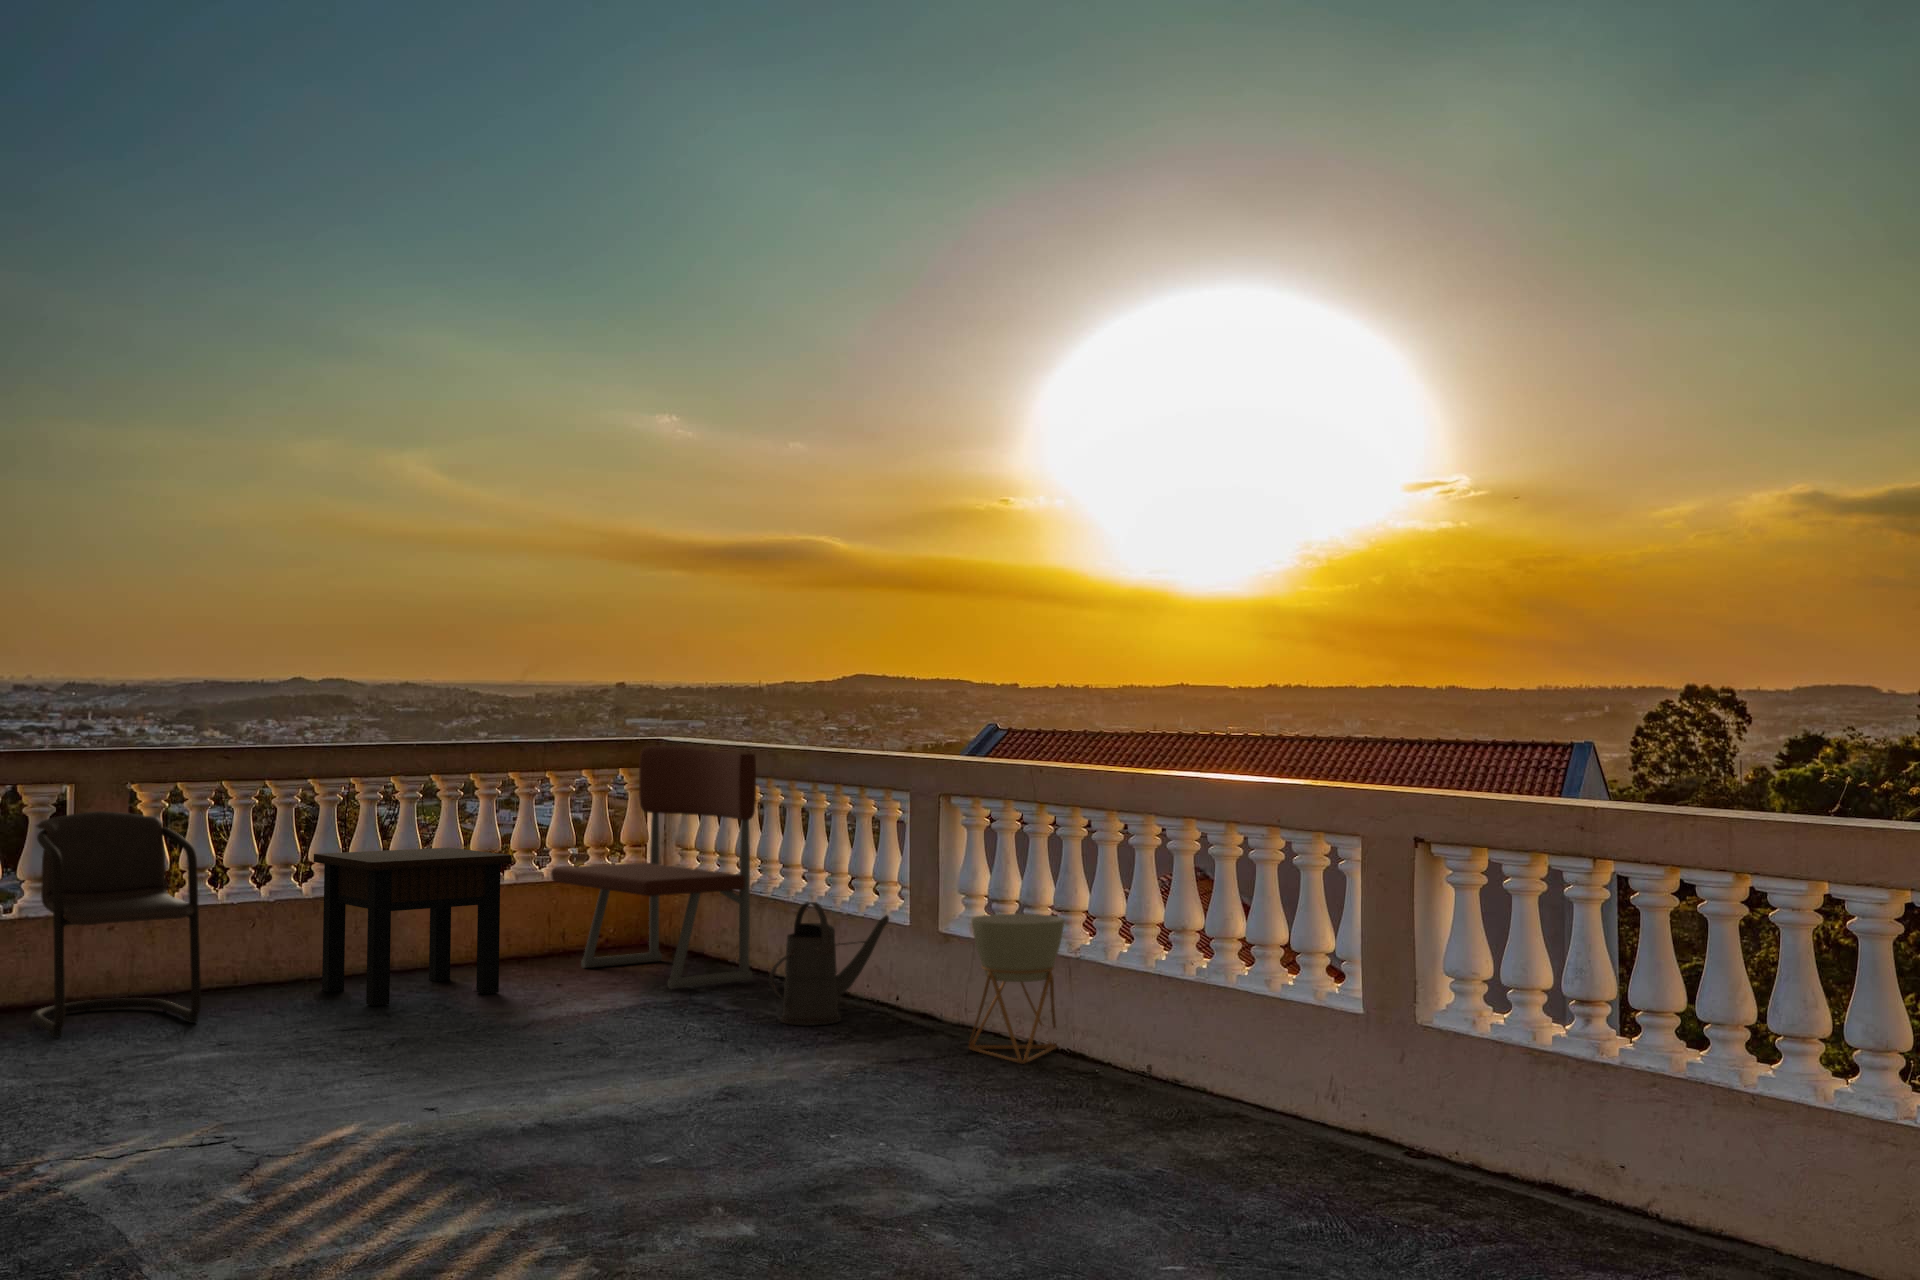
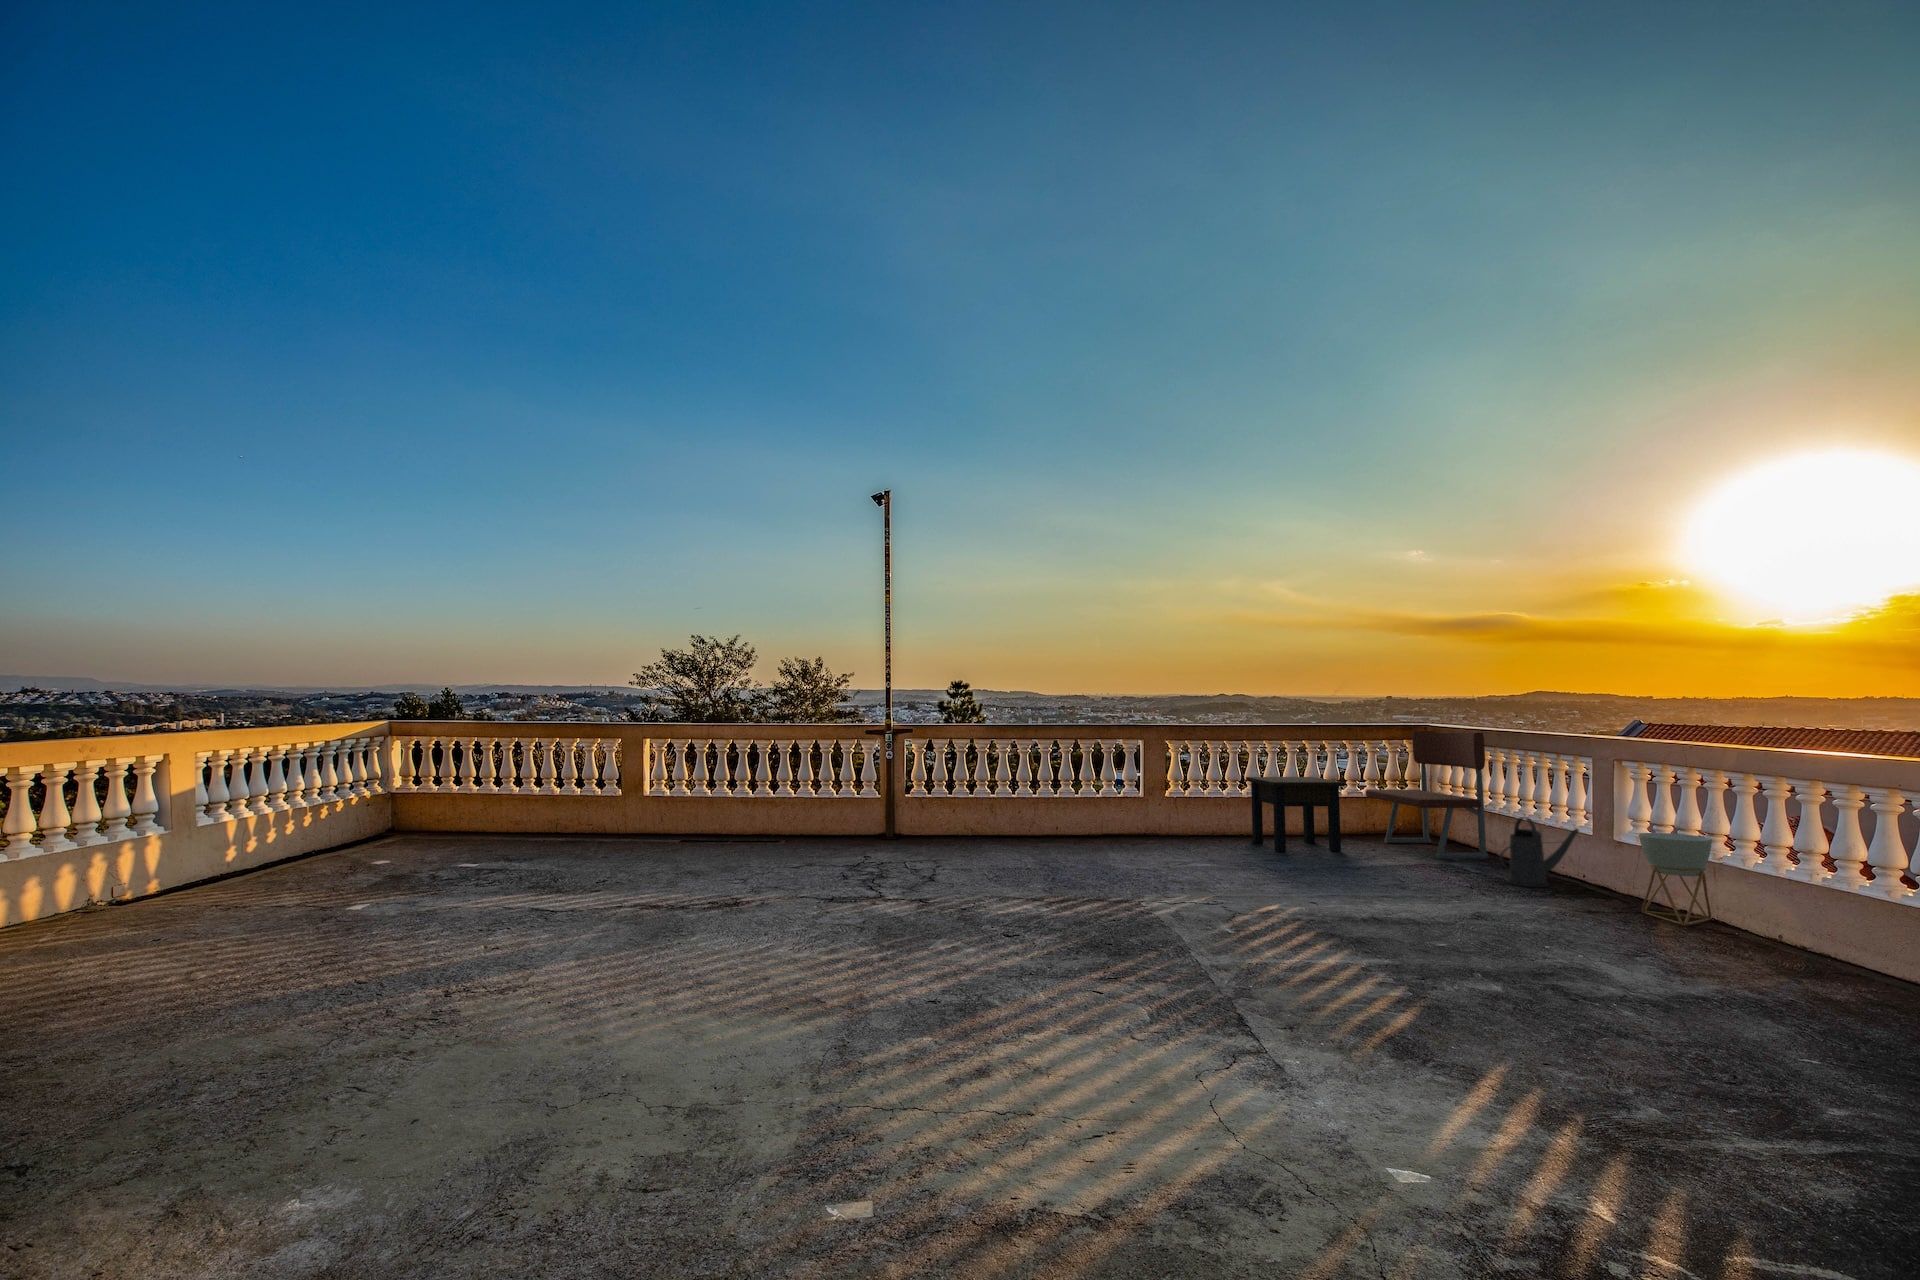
chair: present [31,811,201,1038] -> none [1129,754,1200,851]

